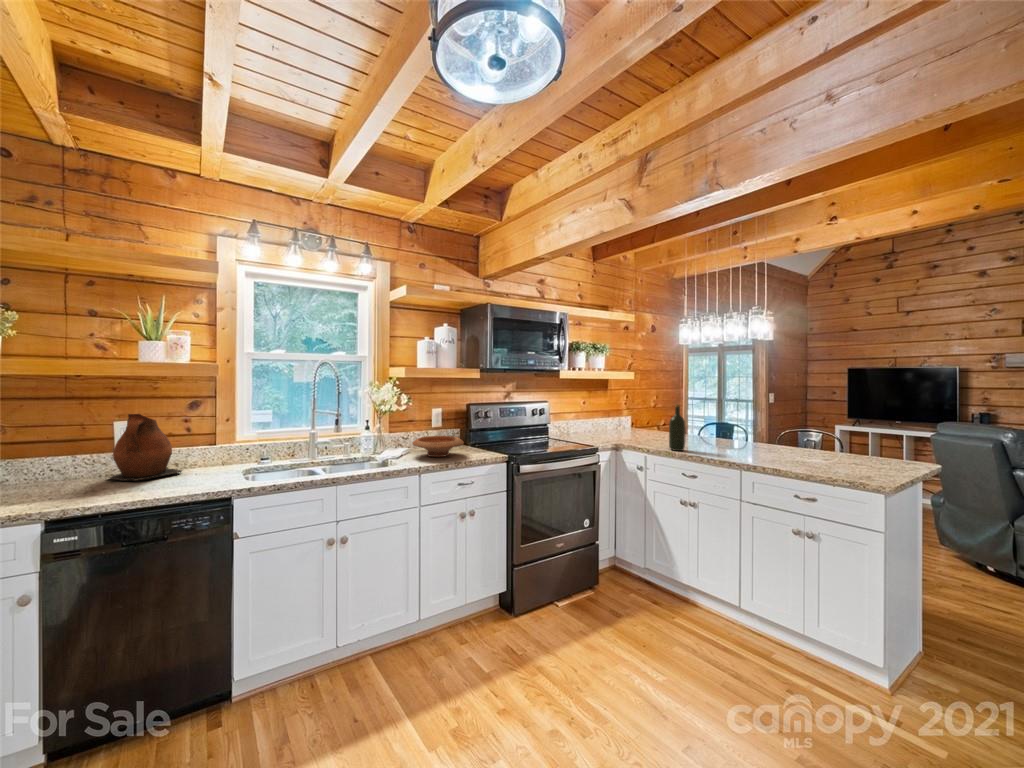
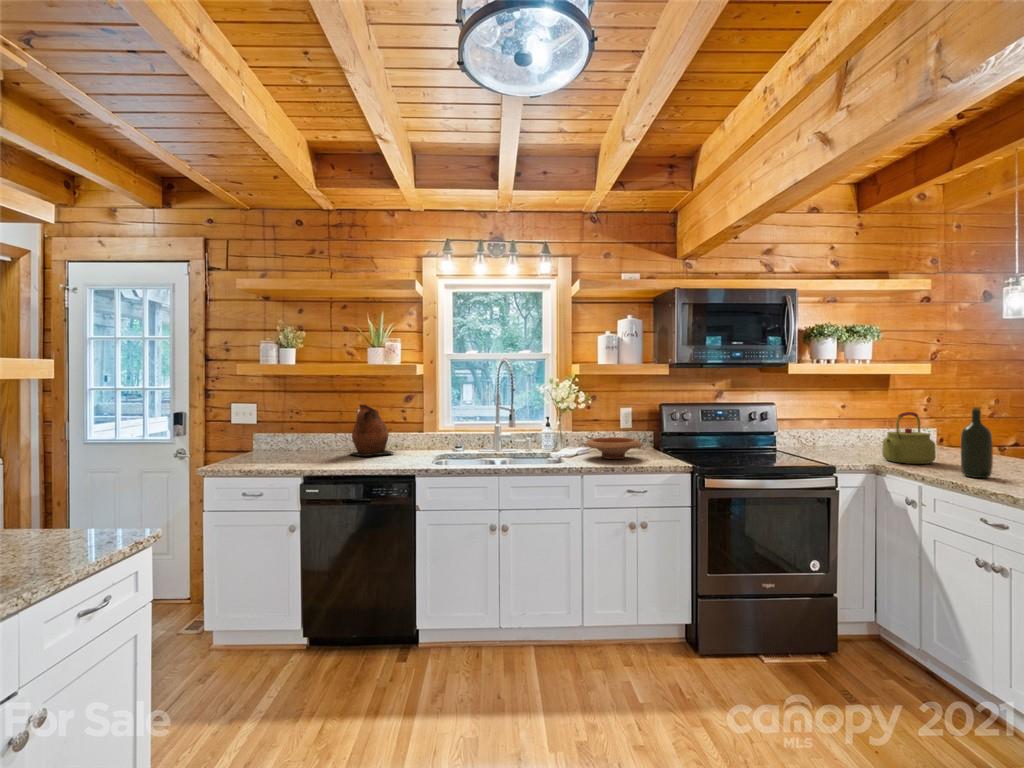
kettle: none [616,407,646,443] -> present [882,412,936,464]

